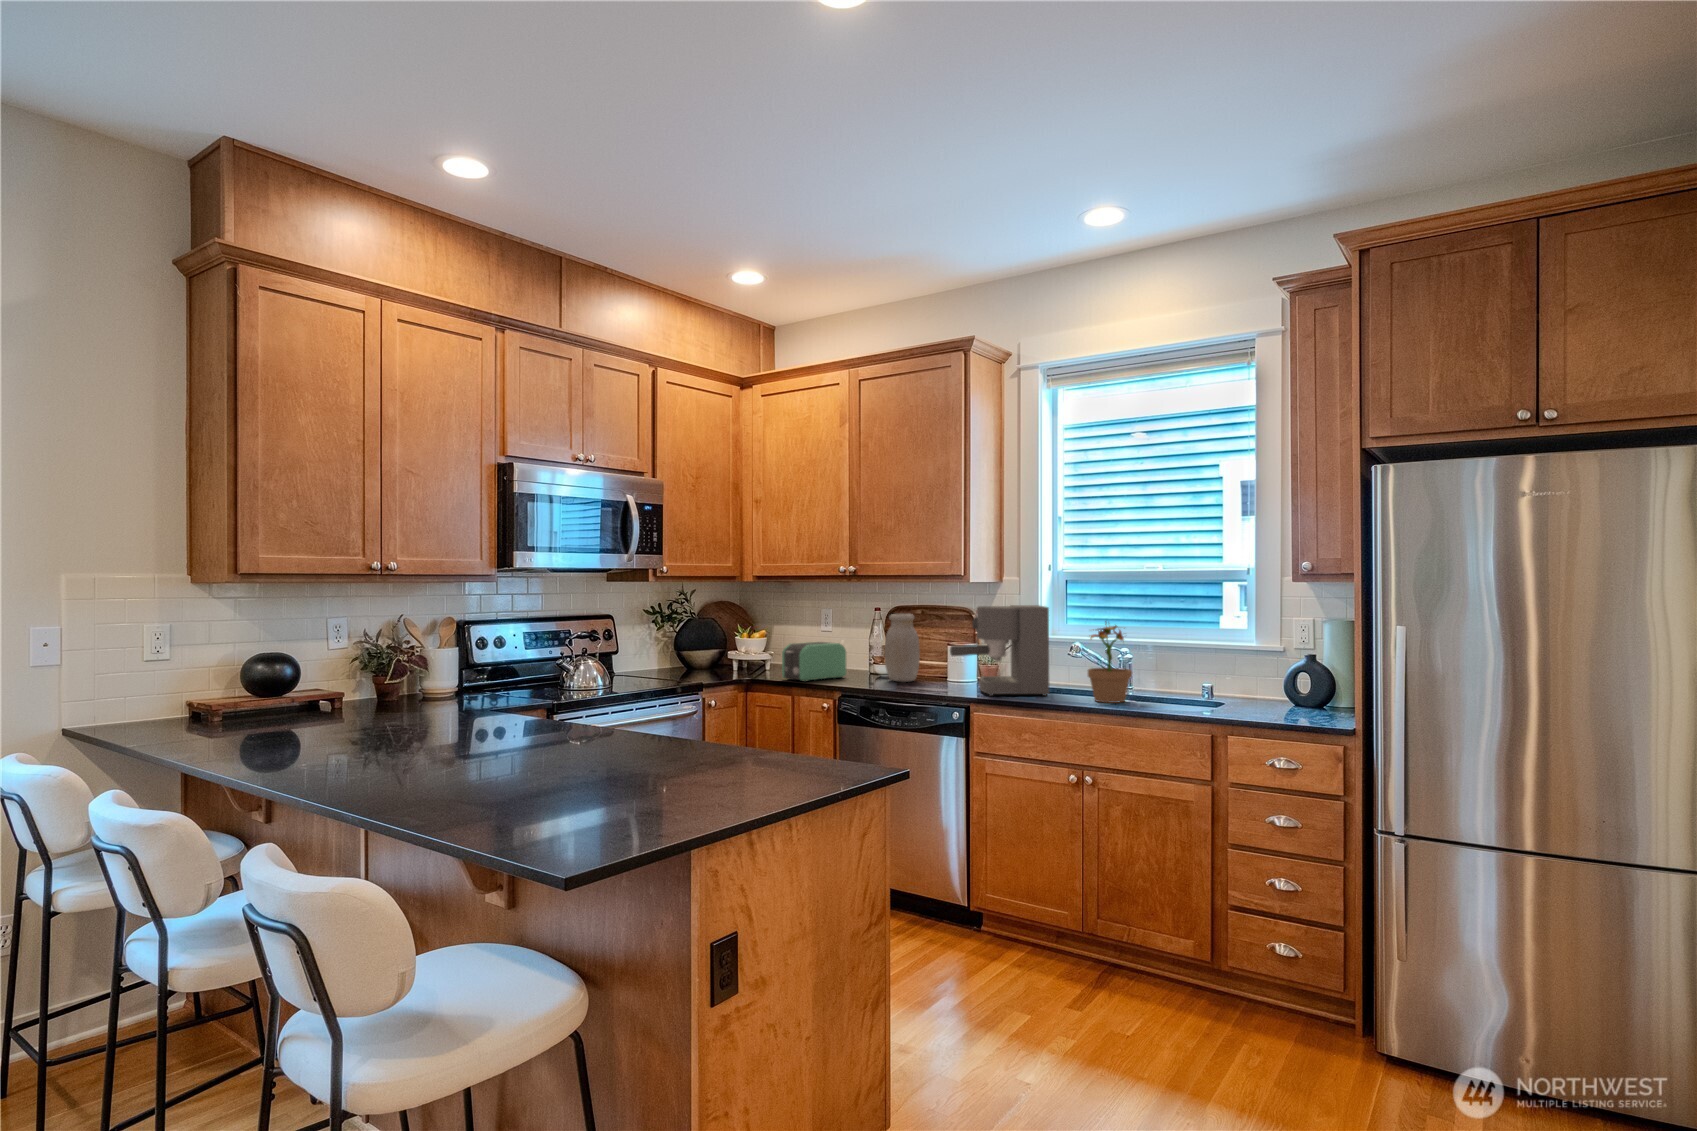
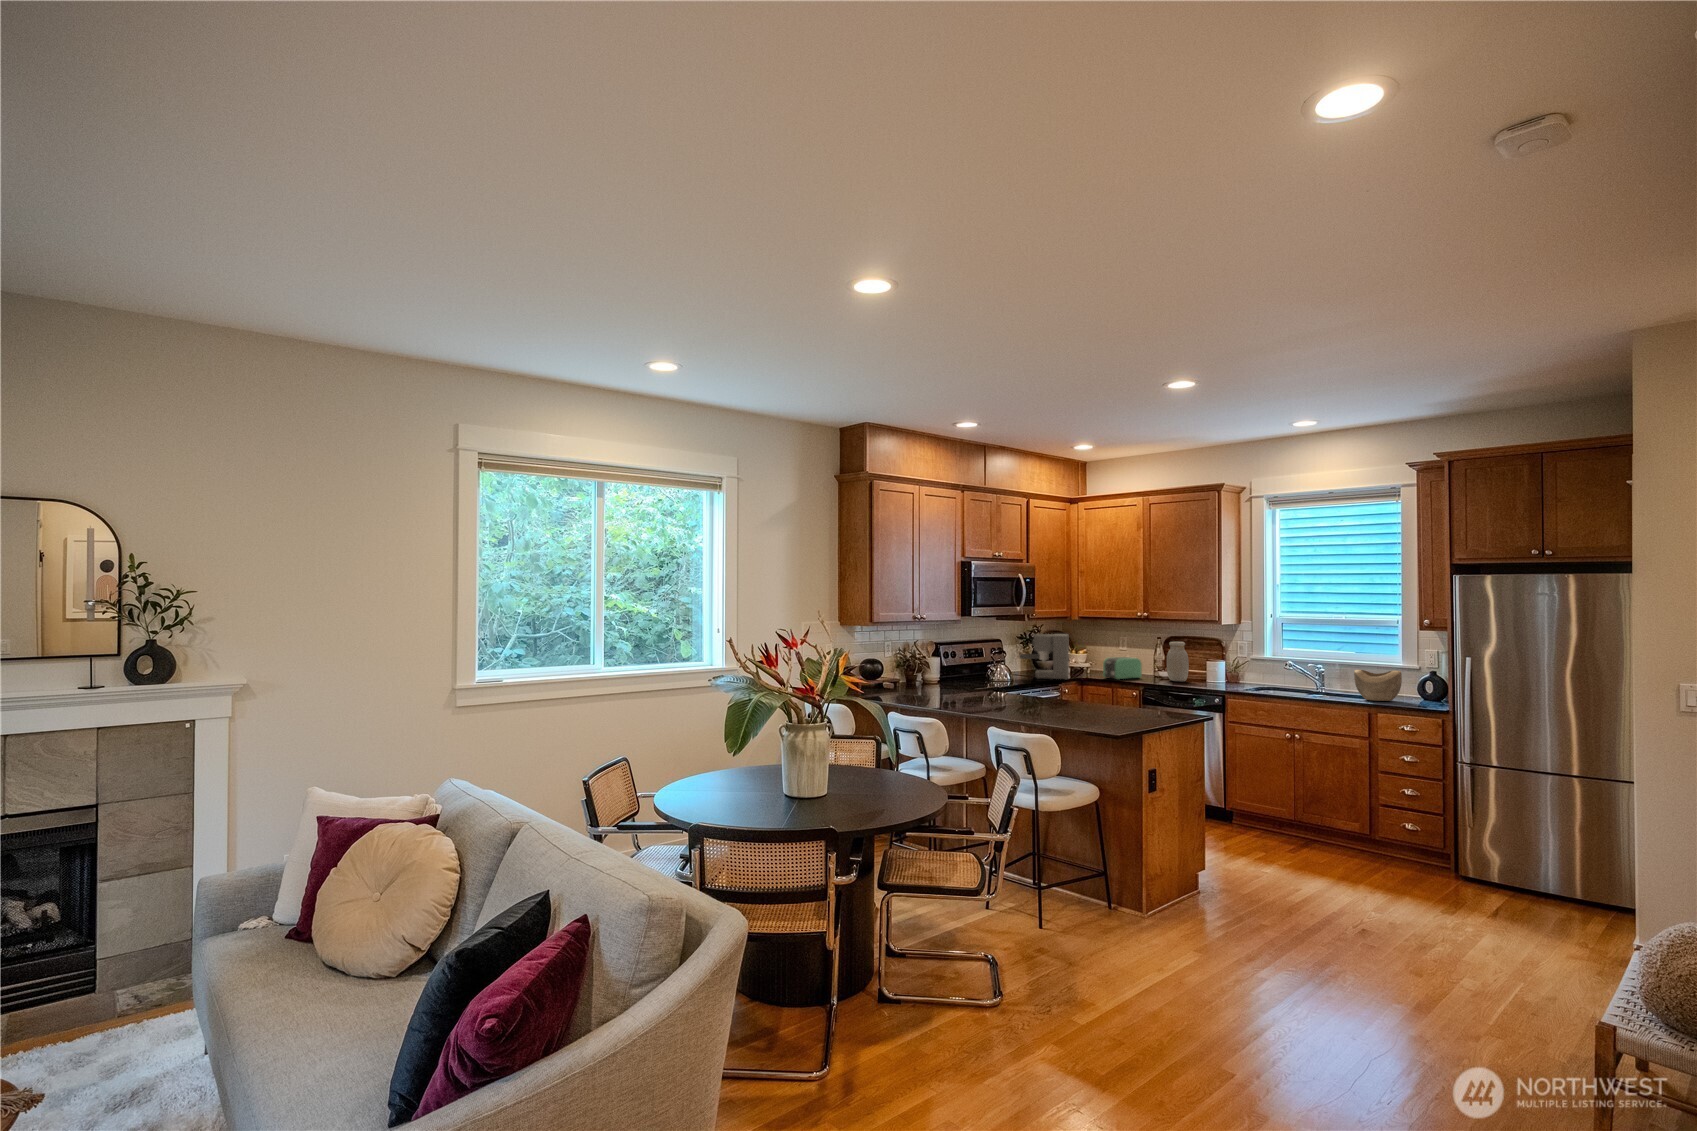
coffee maker: present [950,605,1049,696] -> present [1019,634,1069,680]
potted plant: present [1088,621,1132,703] -> none [1295,649,1323,695]
decorative bowl: none [1185,655,1263,711] -> present [1354,670,1402,701]

